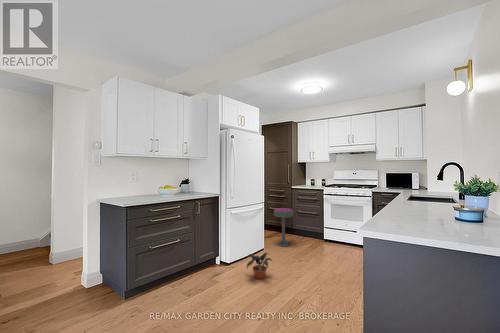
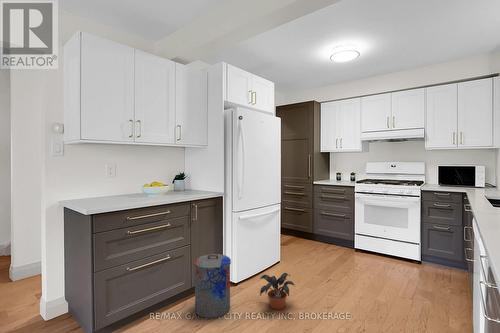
bar stool: present [274,208,293,246] -> none [292,209,317,258]
trash can: none [198,238,225,285] -> present [194,254,231,318]

